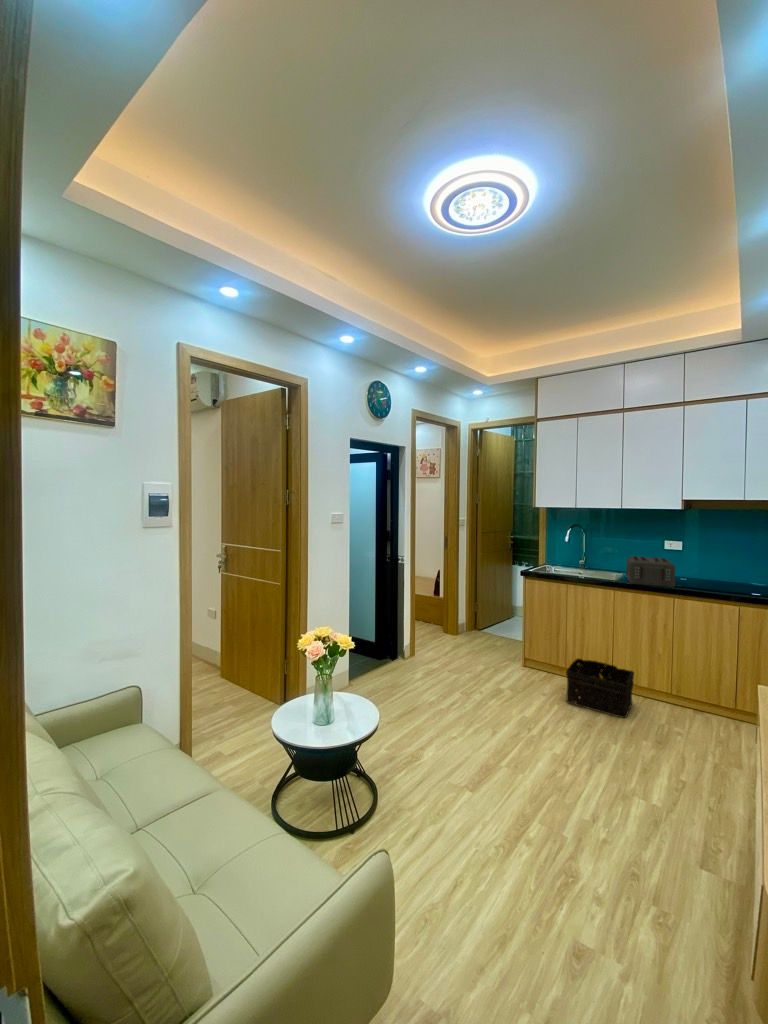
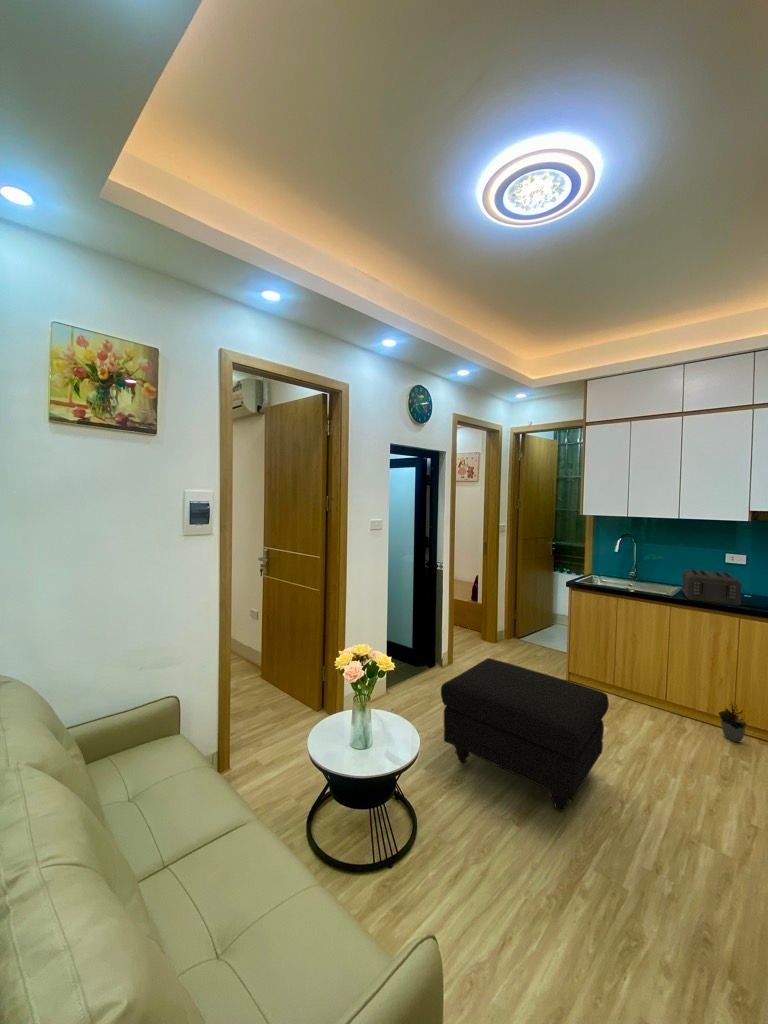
ottoman: none [400,644,555,778] -> present [441,658,609,811]
basket: present [566,659,634,718] -> none [615,676,693,746]
decorative plant: none [656,675,680,712] -> present [718,704,746,742]

